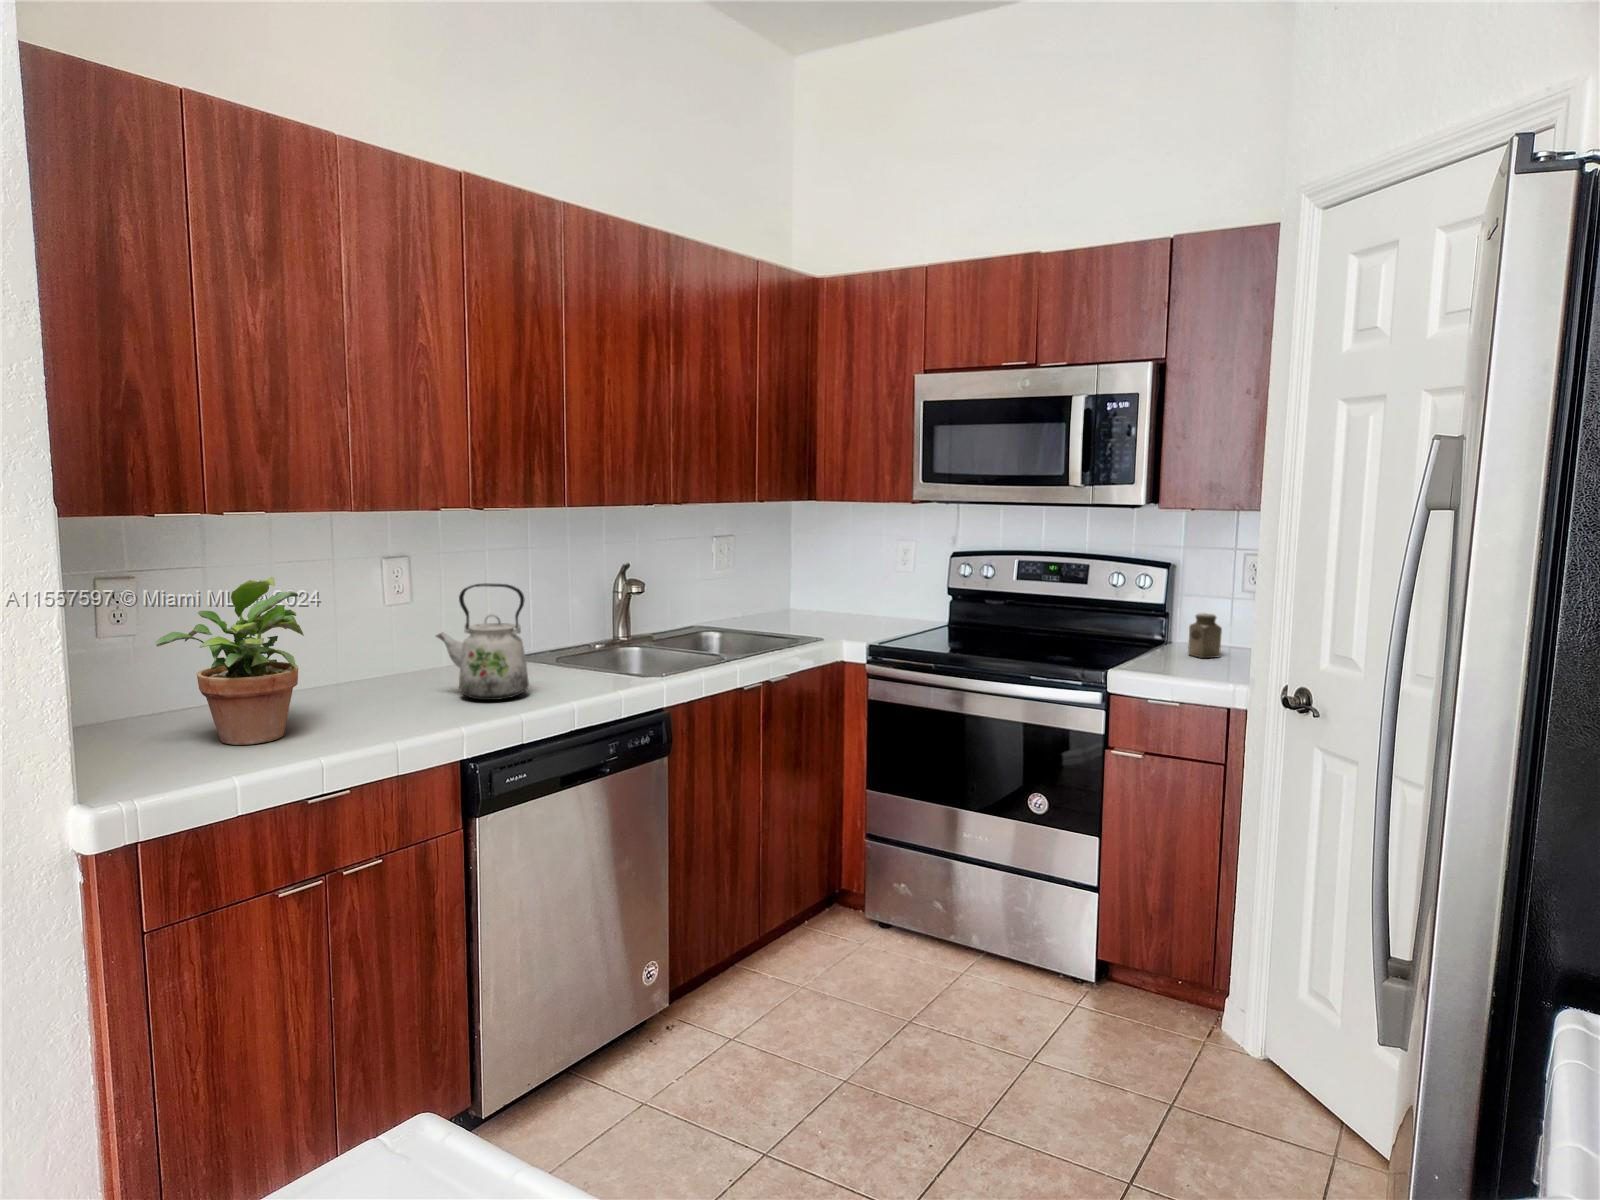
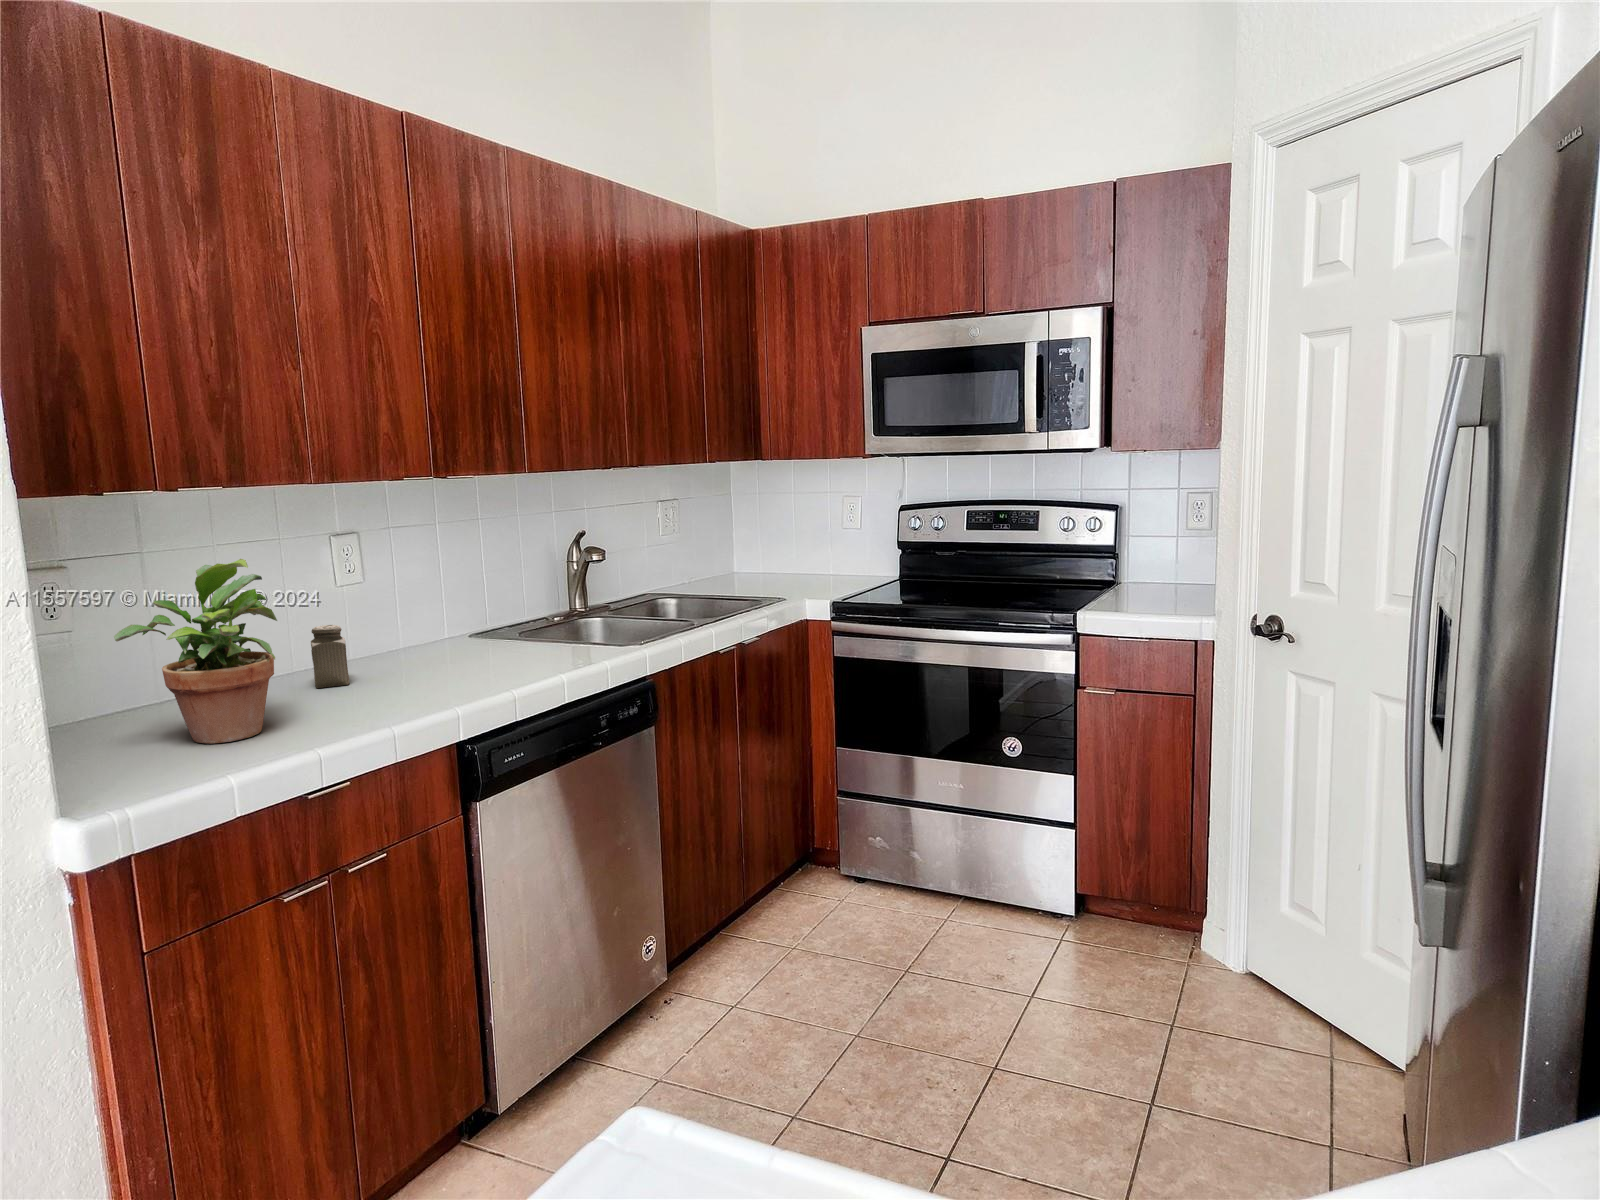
kettle: present [436,583,529,700] -> none [404,556,509,679]
salt shaker: present [1188,613,1222,658] -> present [311,625,349,688]

